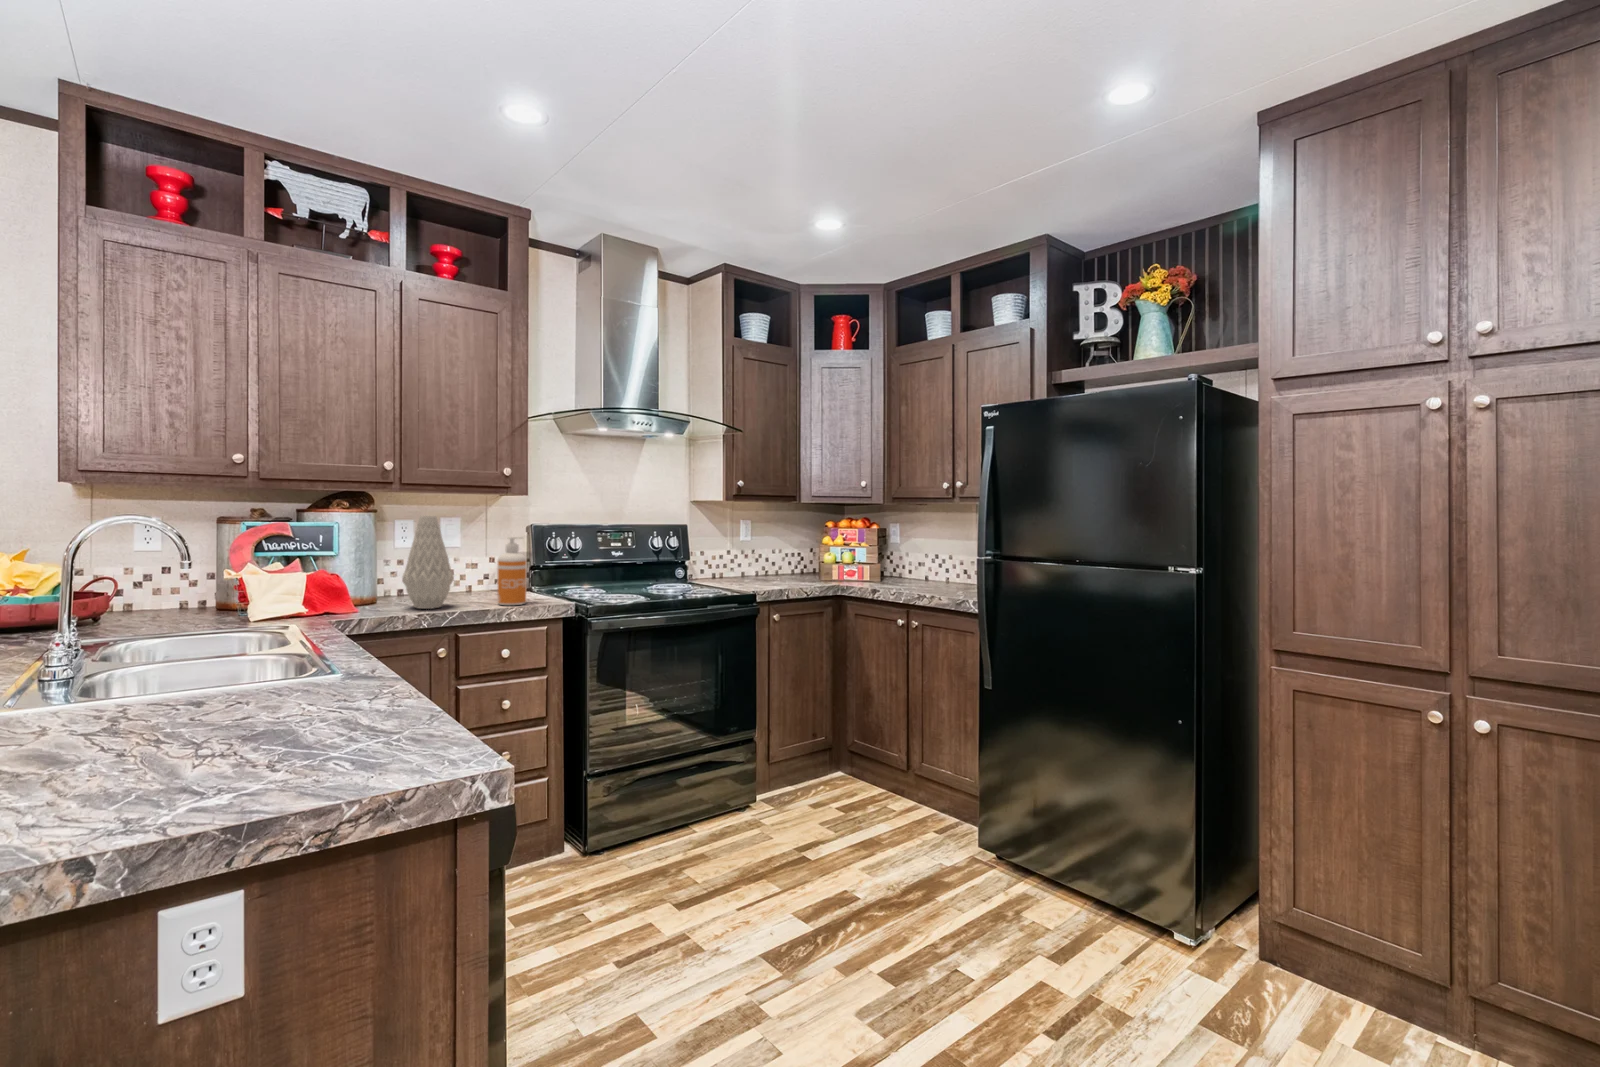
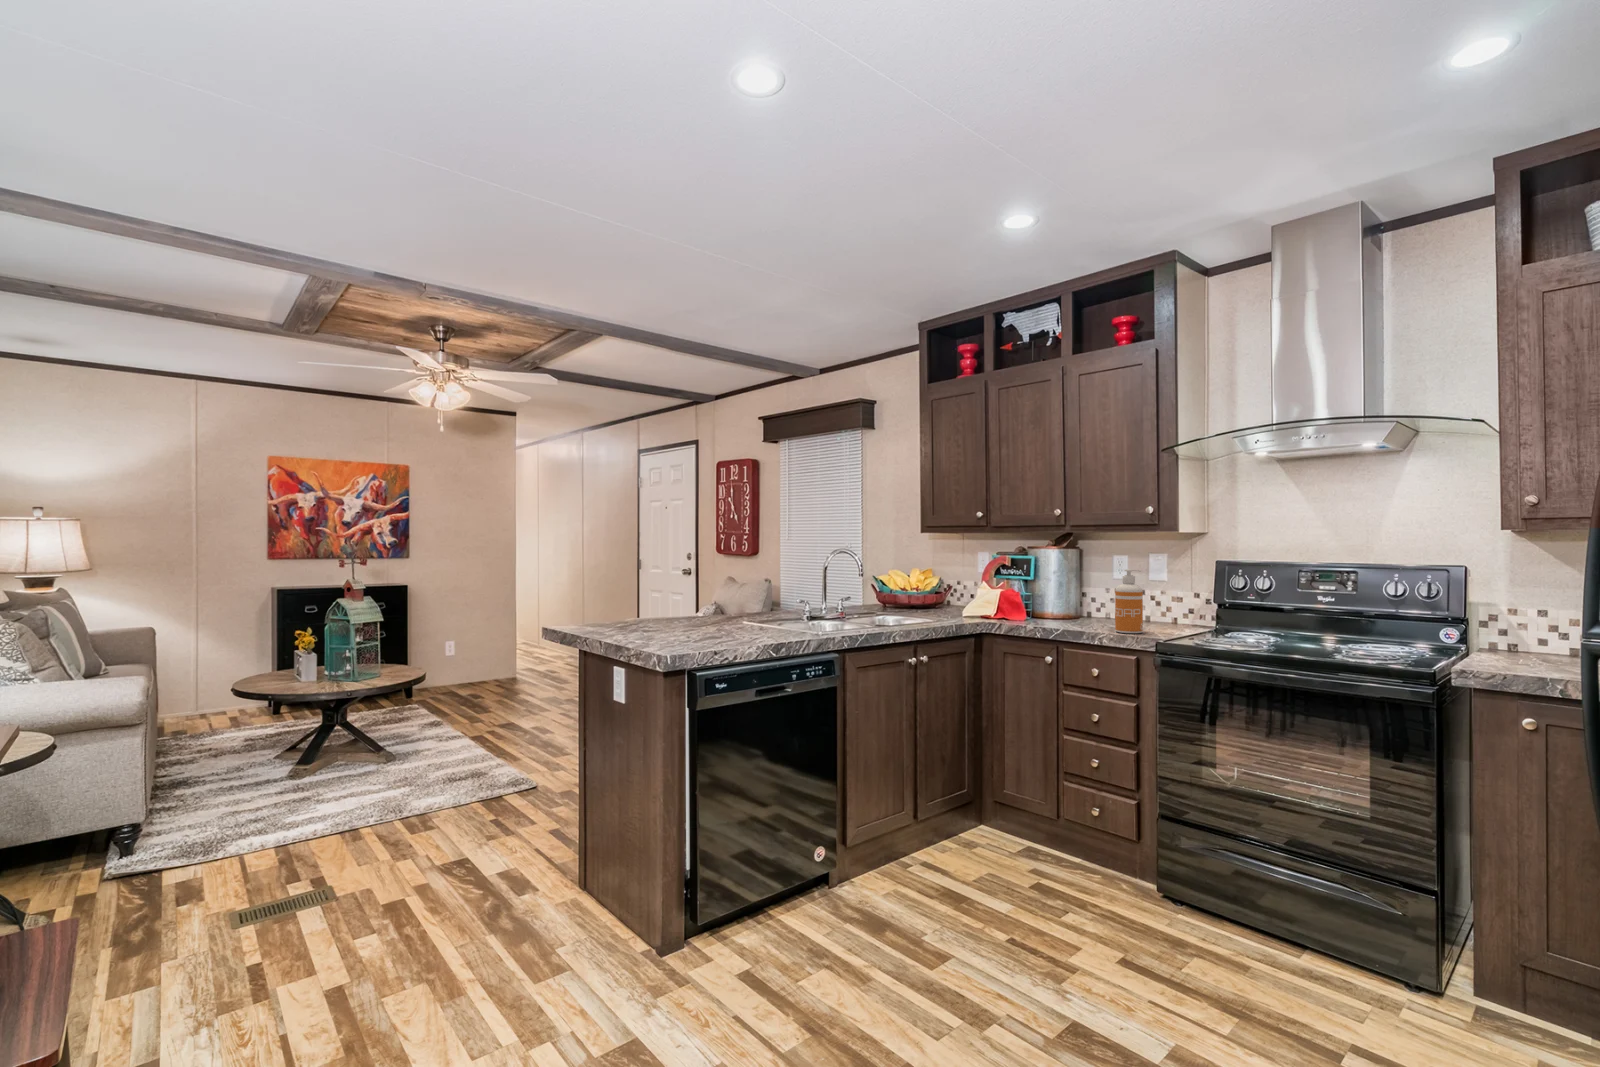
vase: present [402,516,454,609] -> none [1049,549,1090,626]

